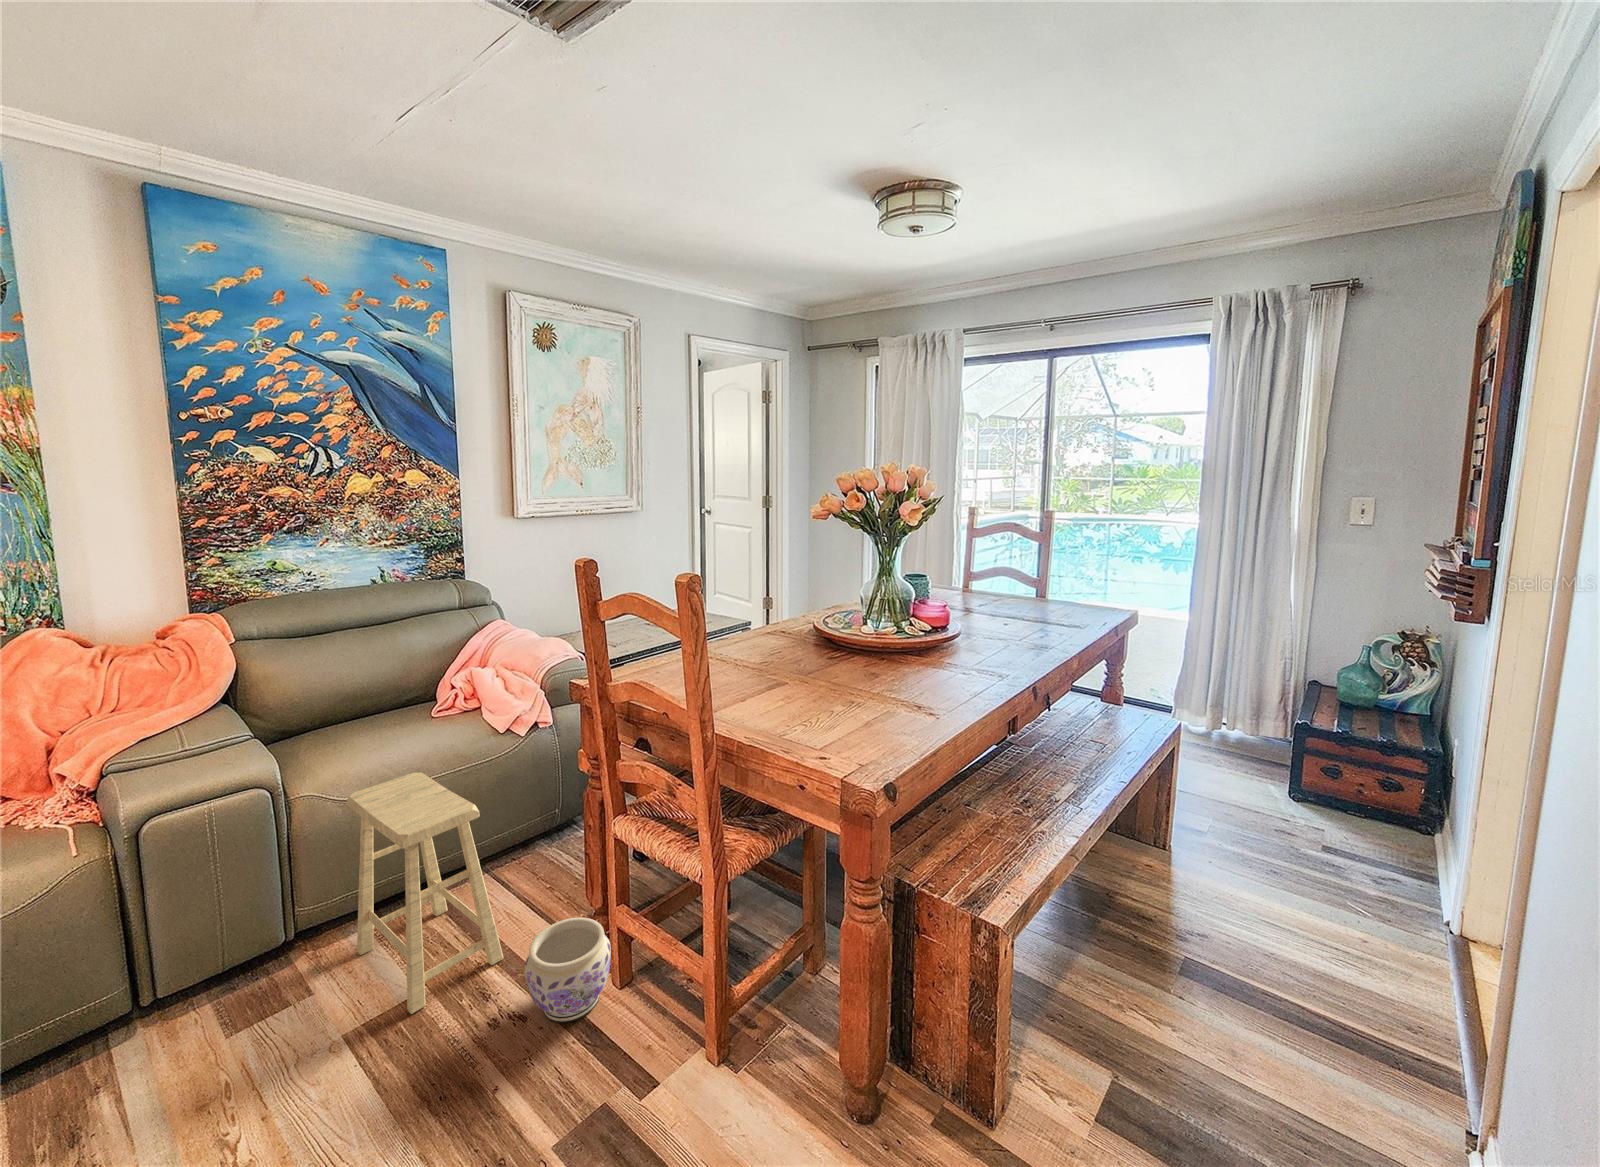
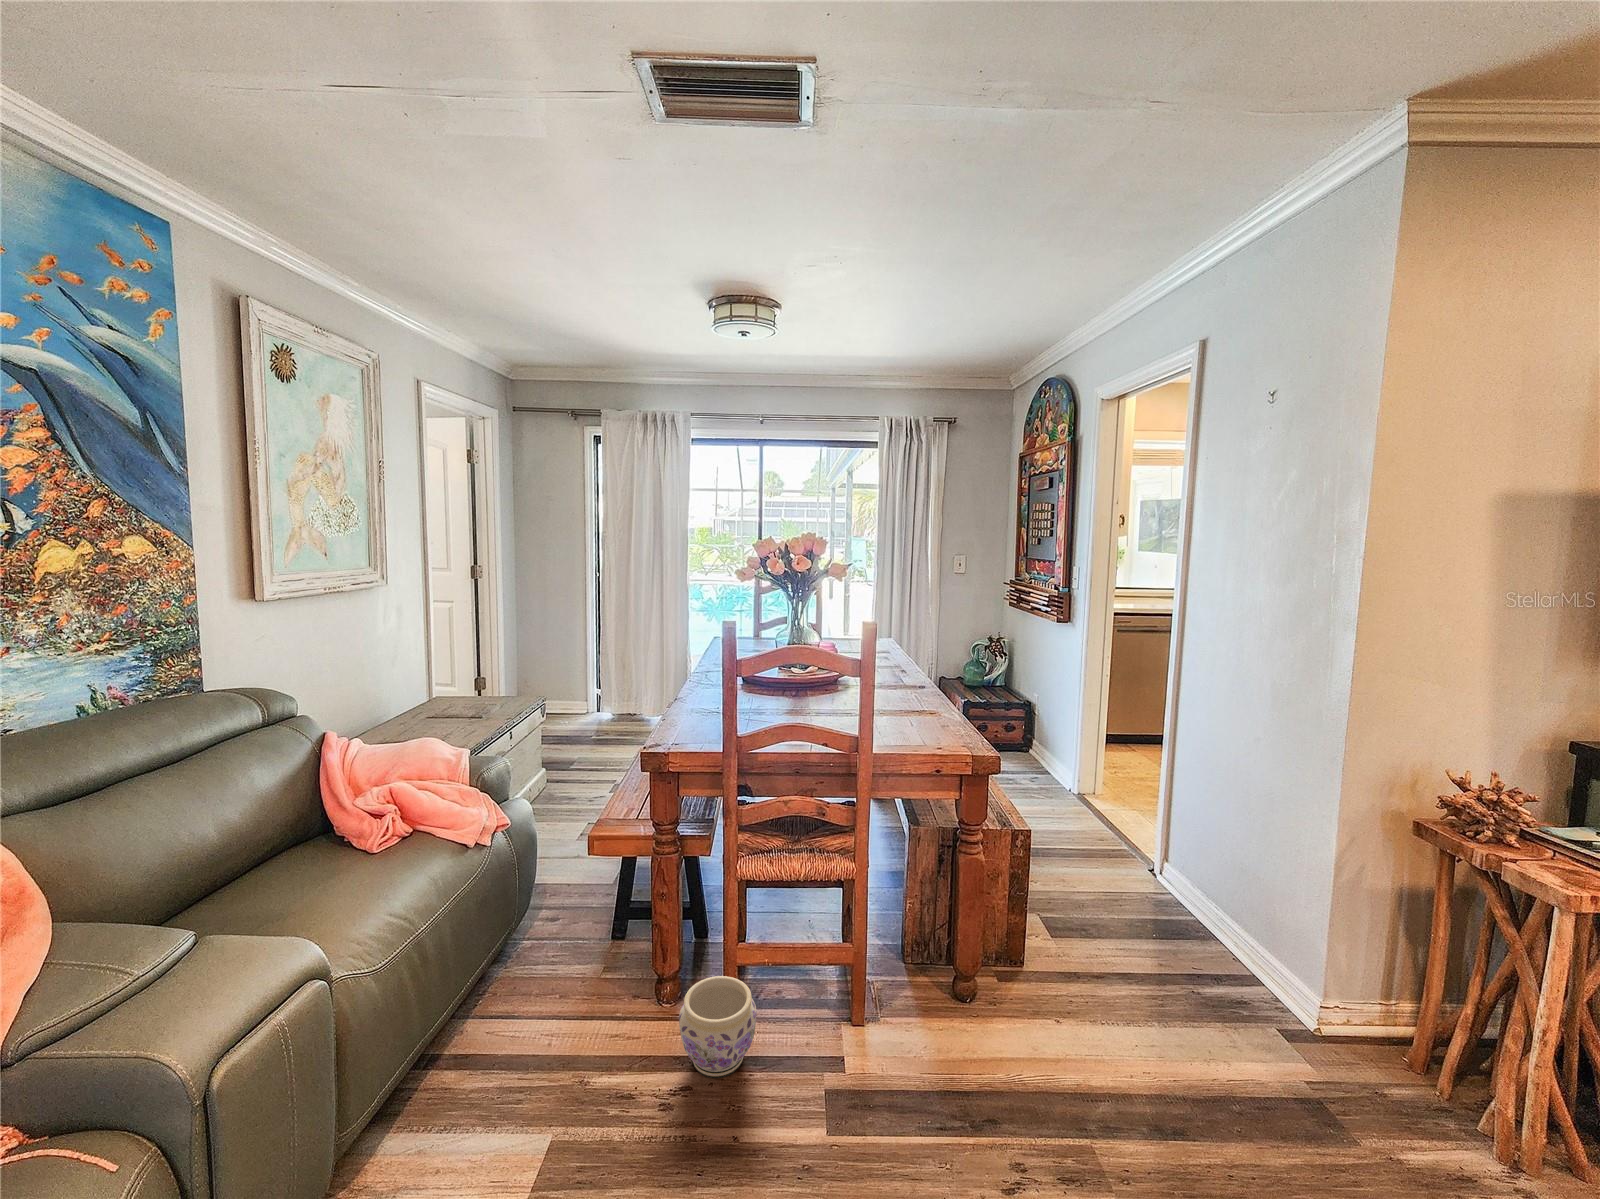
footstool: present [347,773,503,1014] -> none [413,909,608,1166]

